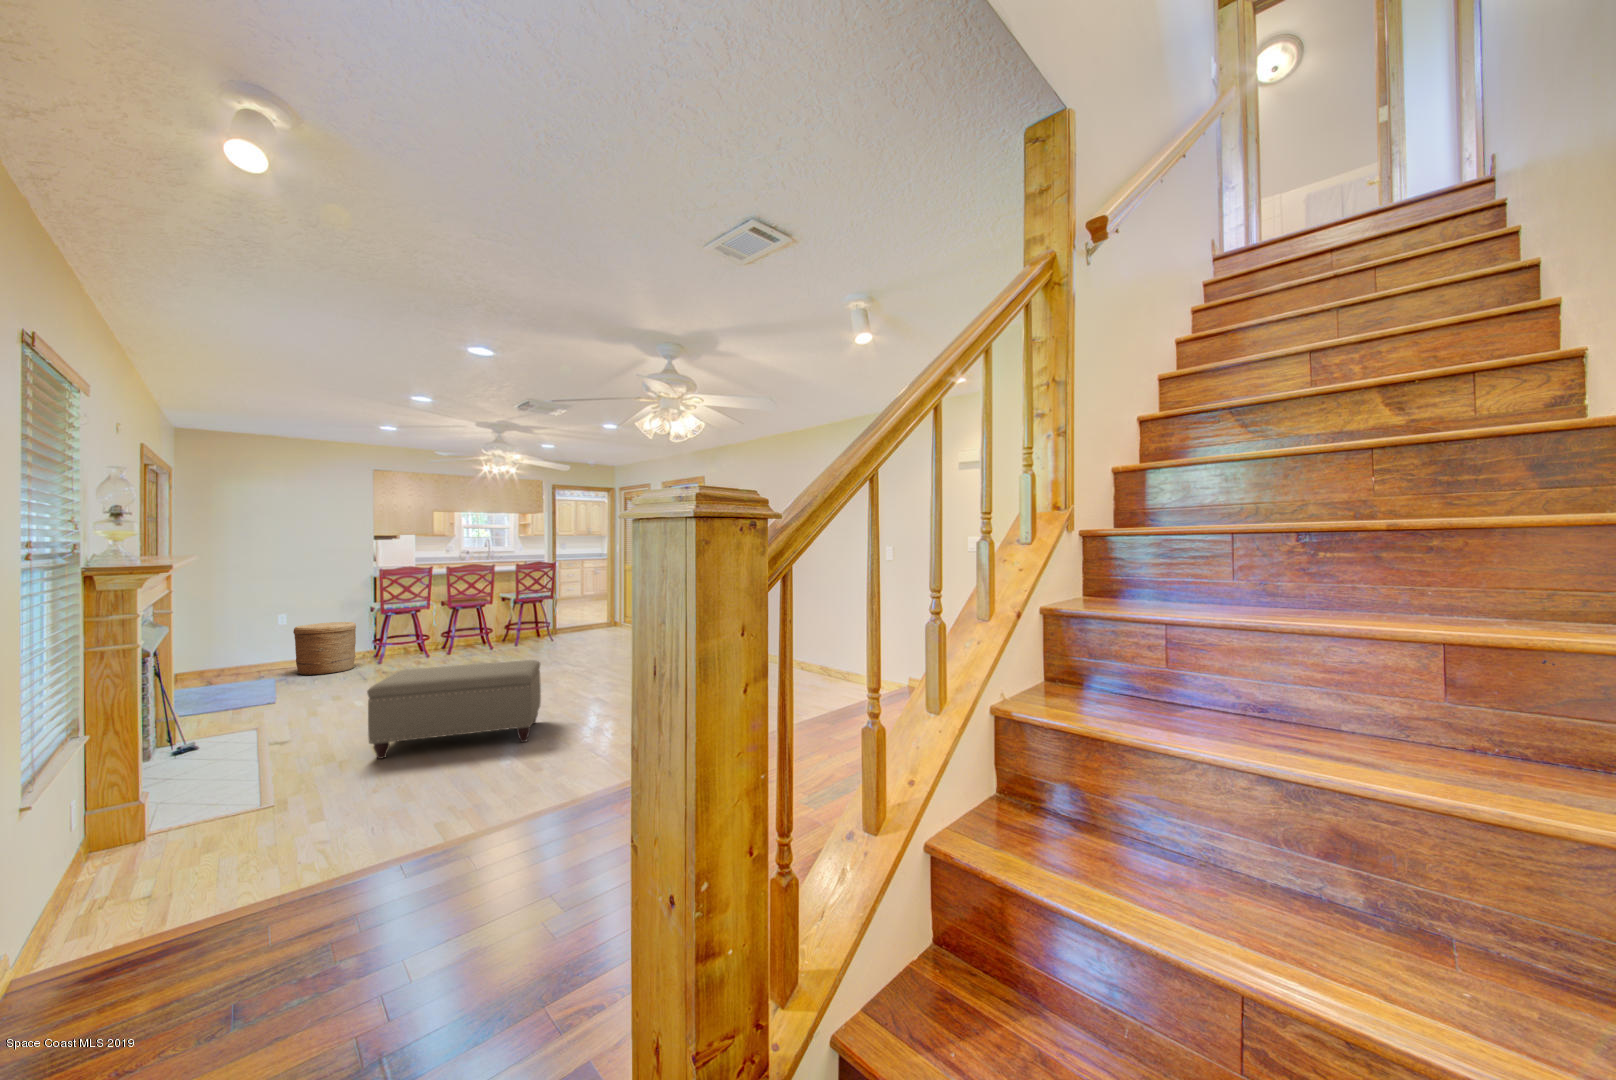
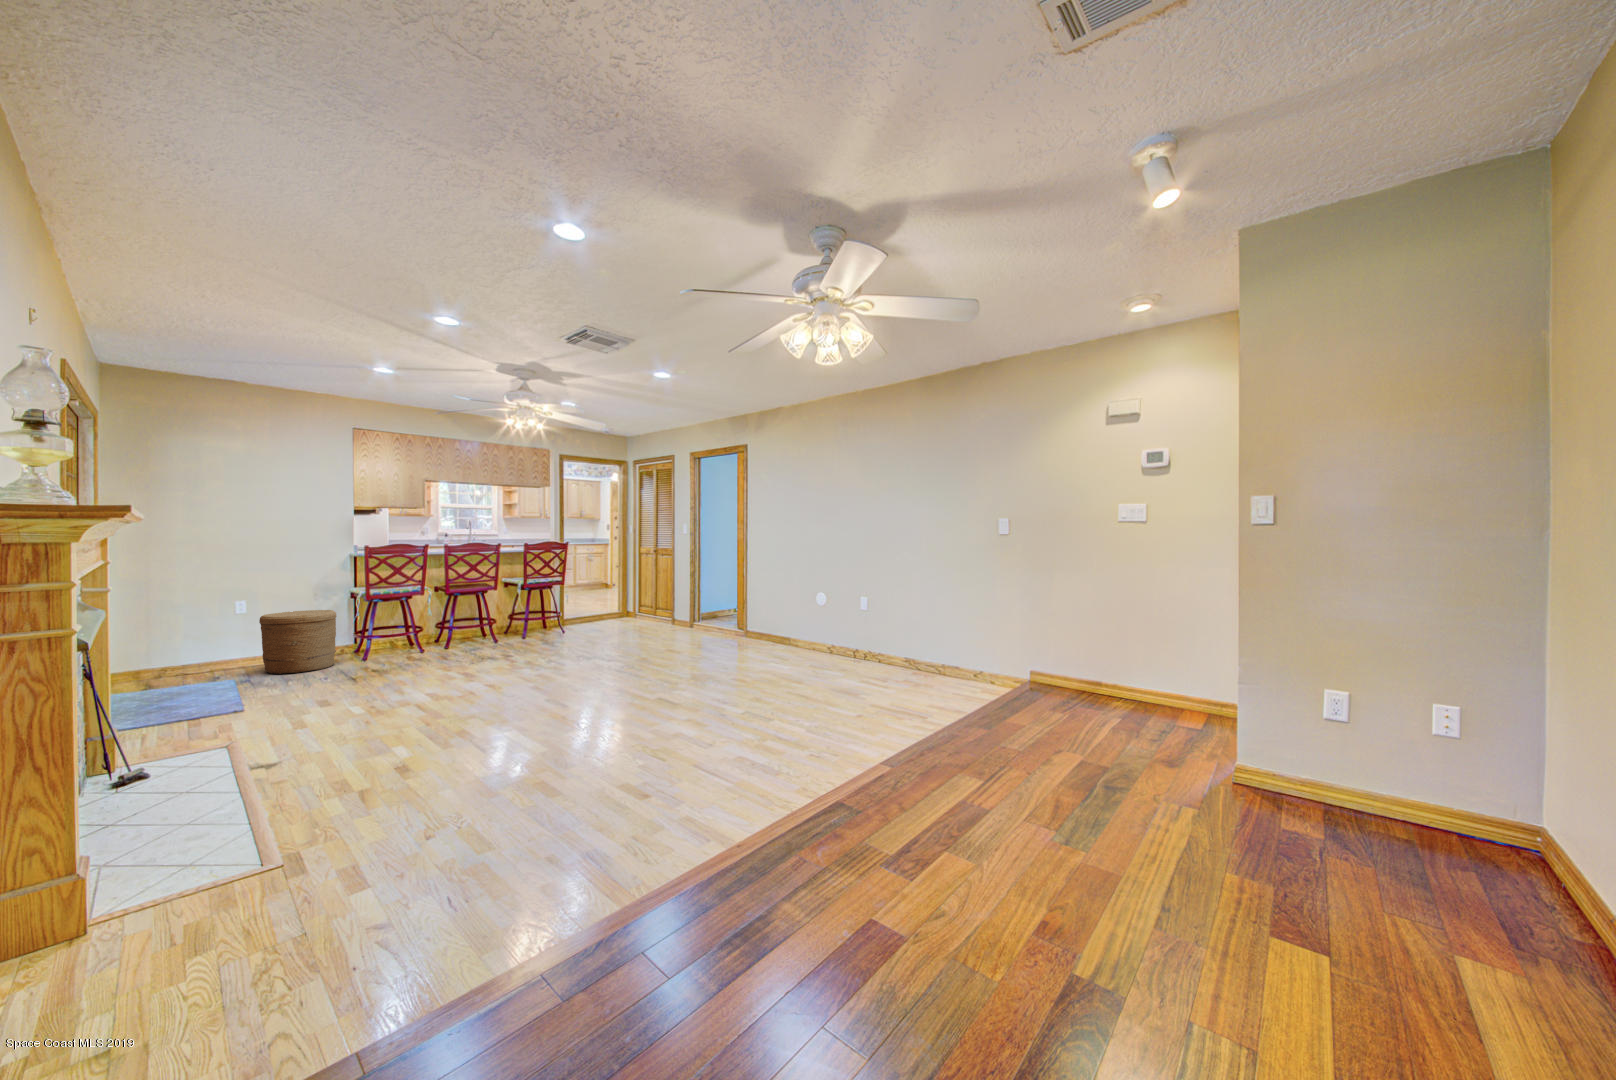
ottoman: present [367,660,541,759] -> none [389,657,601,790]

